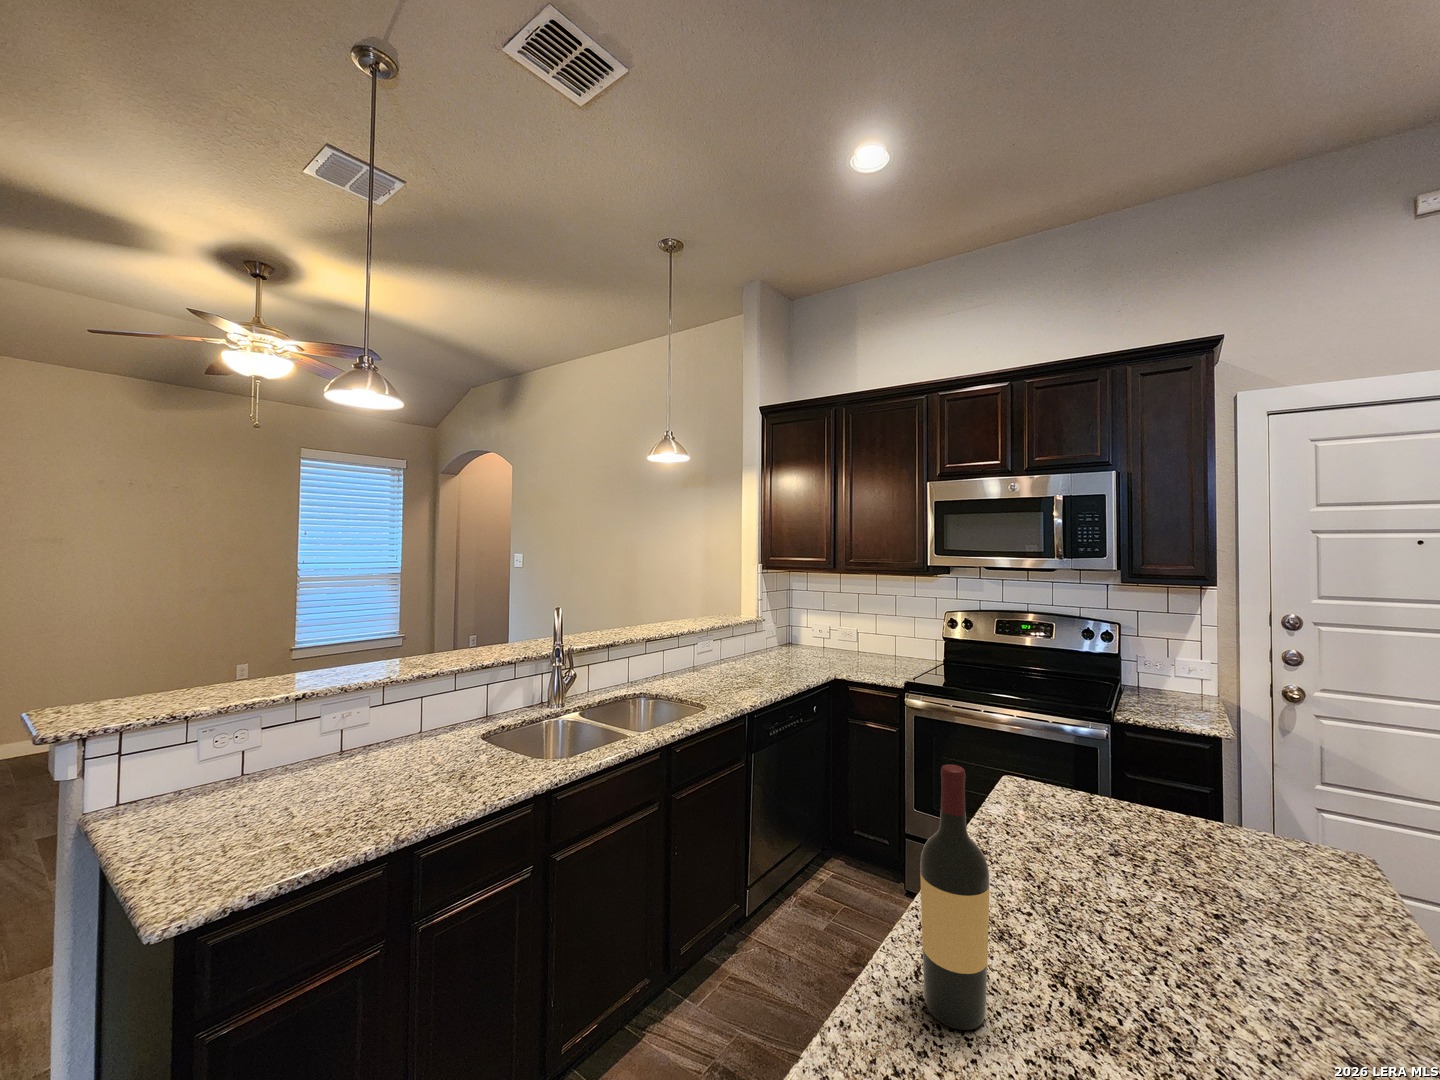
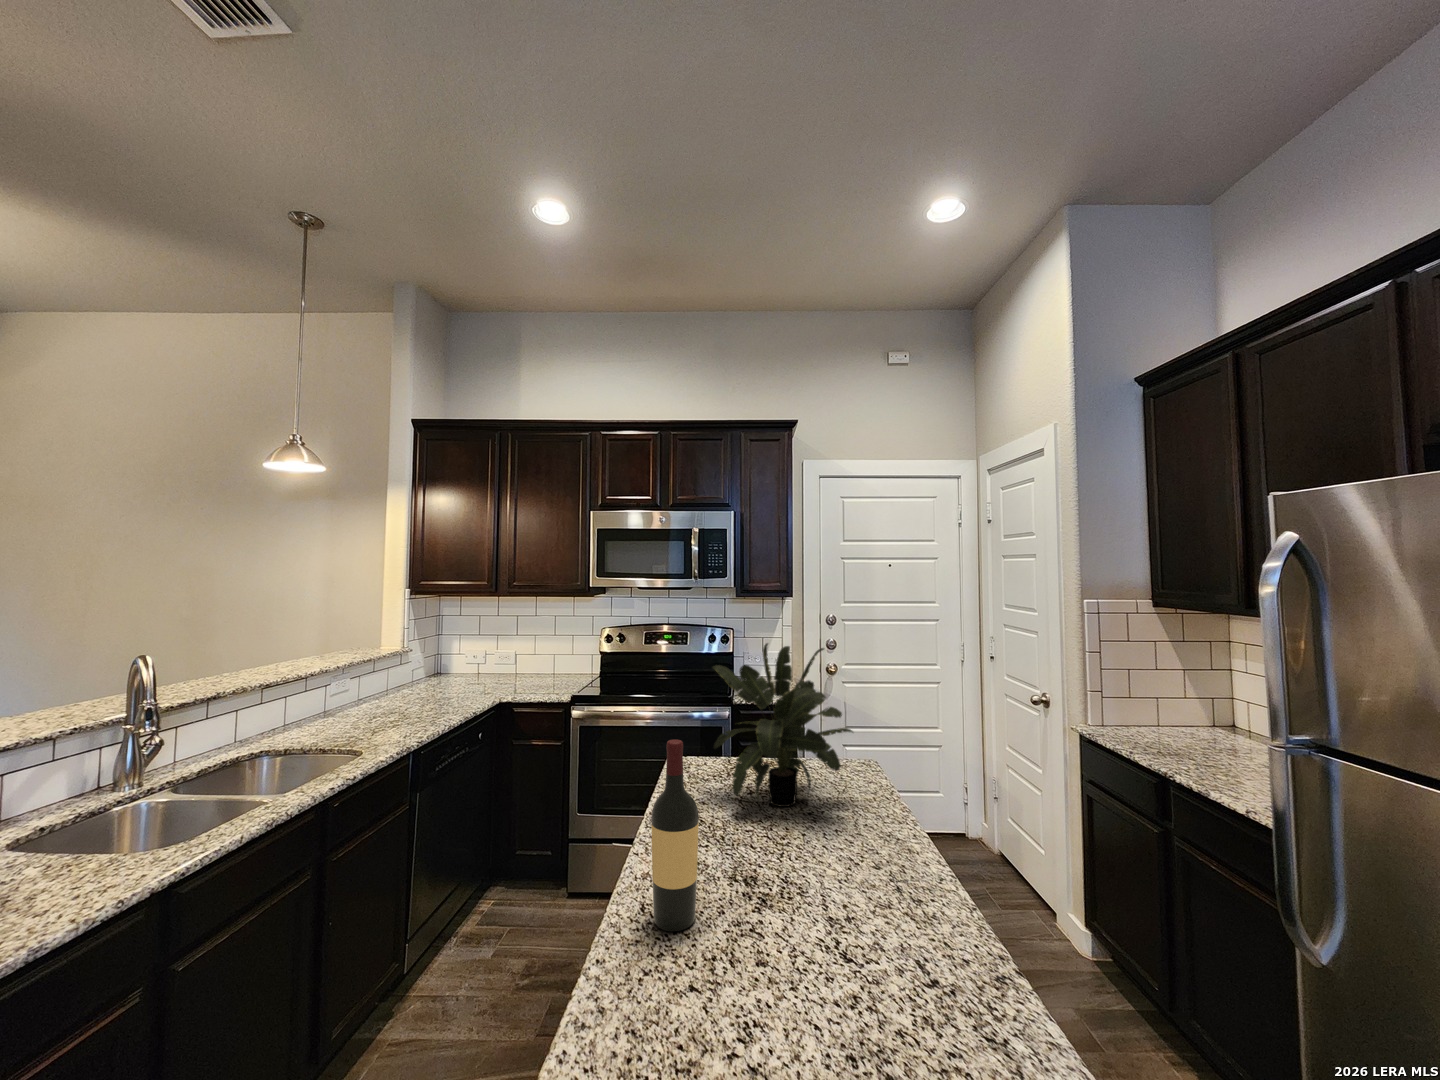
potted plant: none [1052,646,1316,892] -> present [713,643,853,807]

